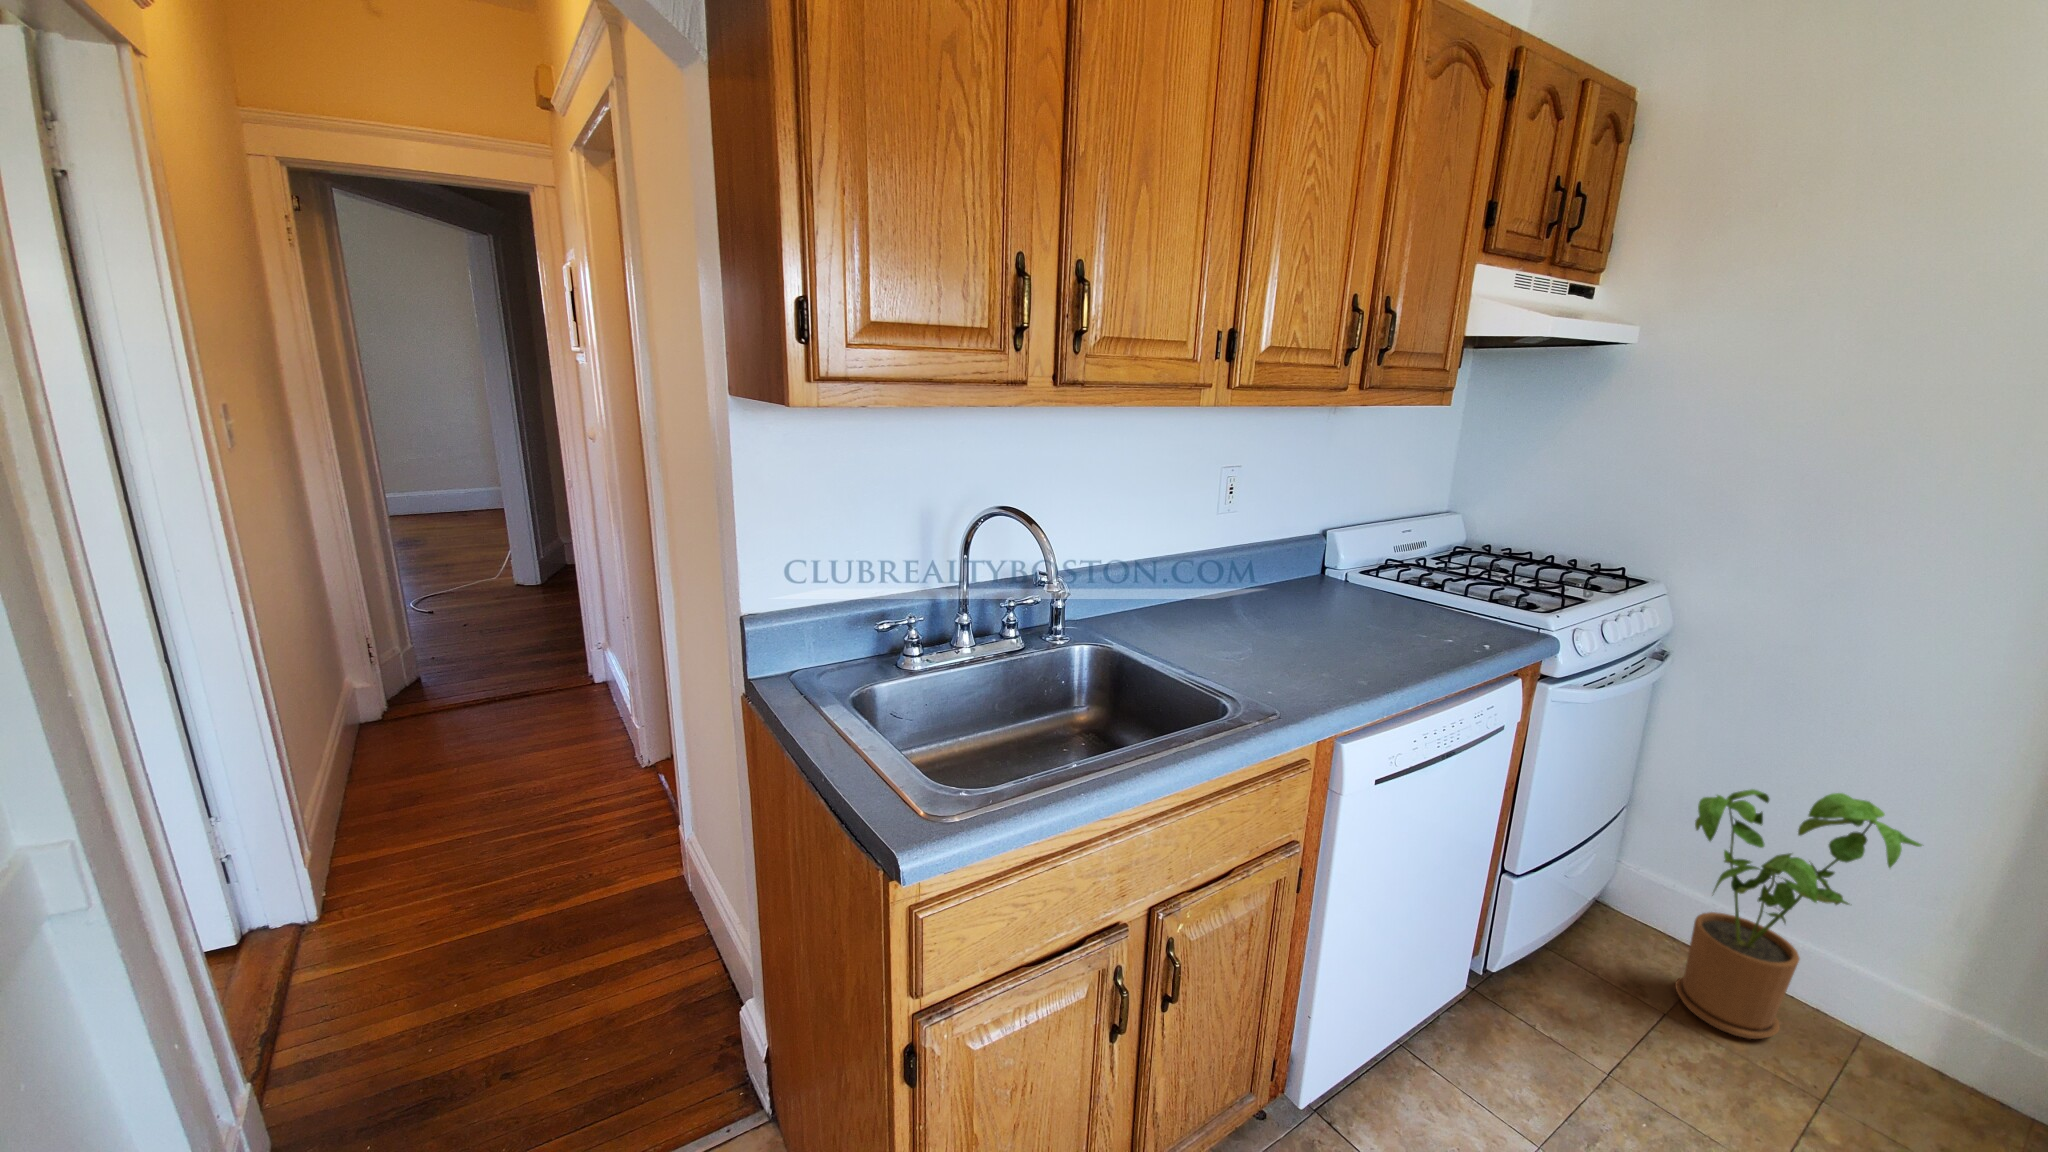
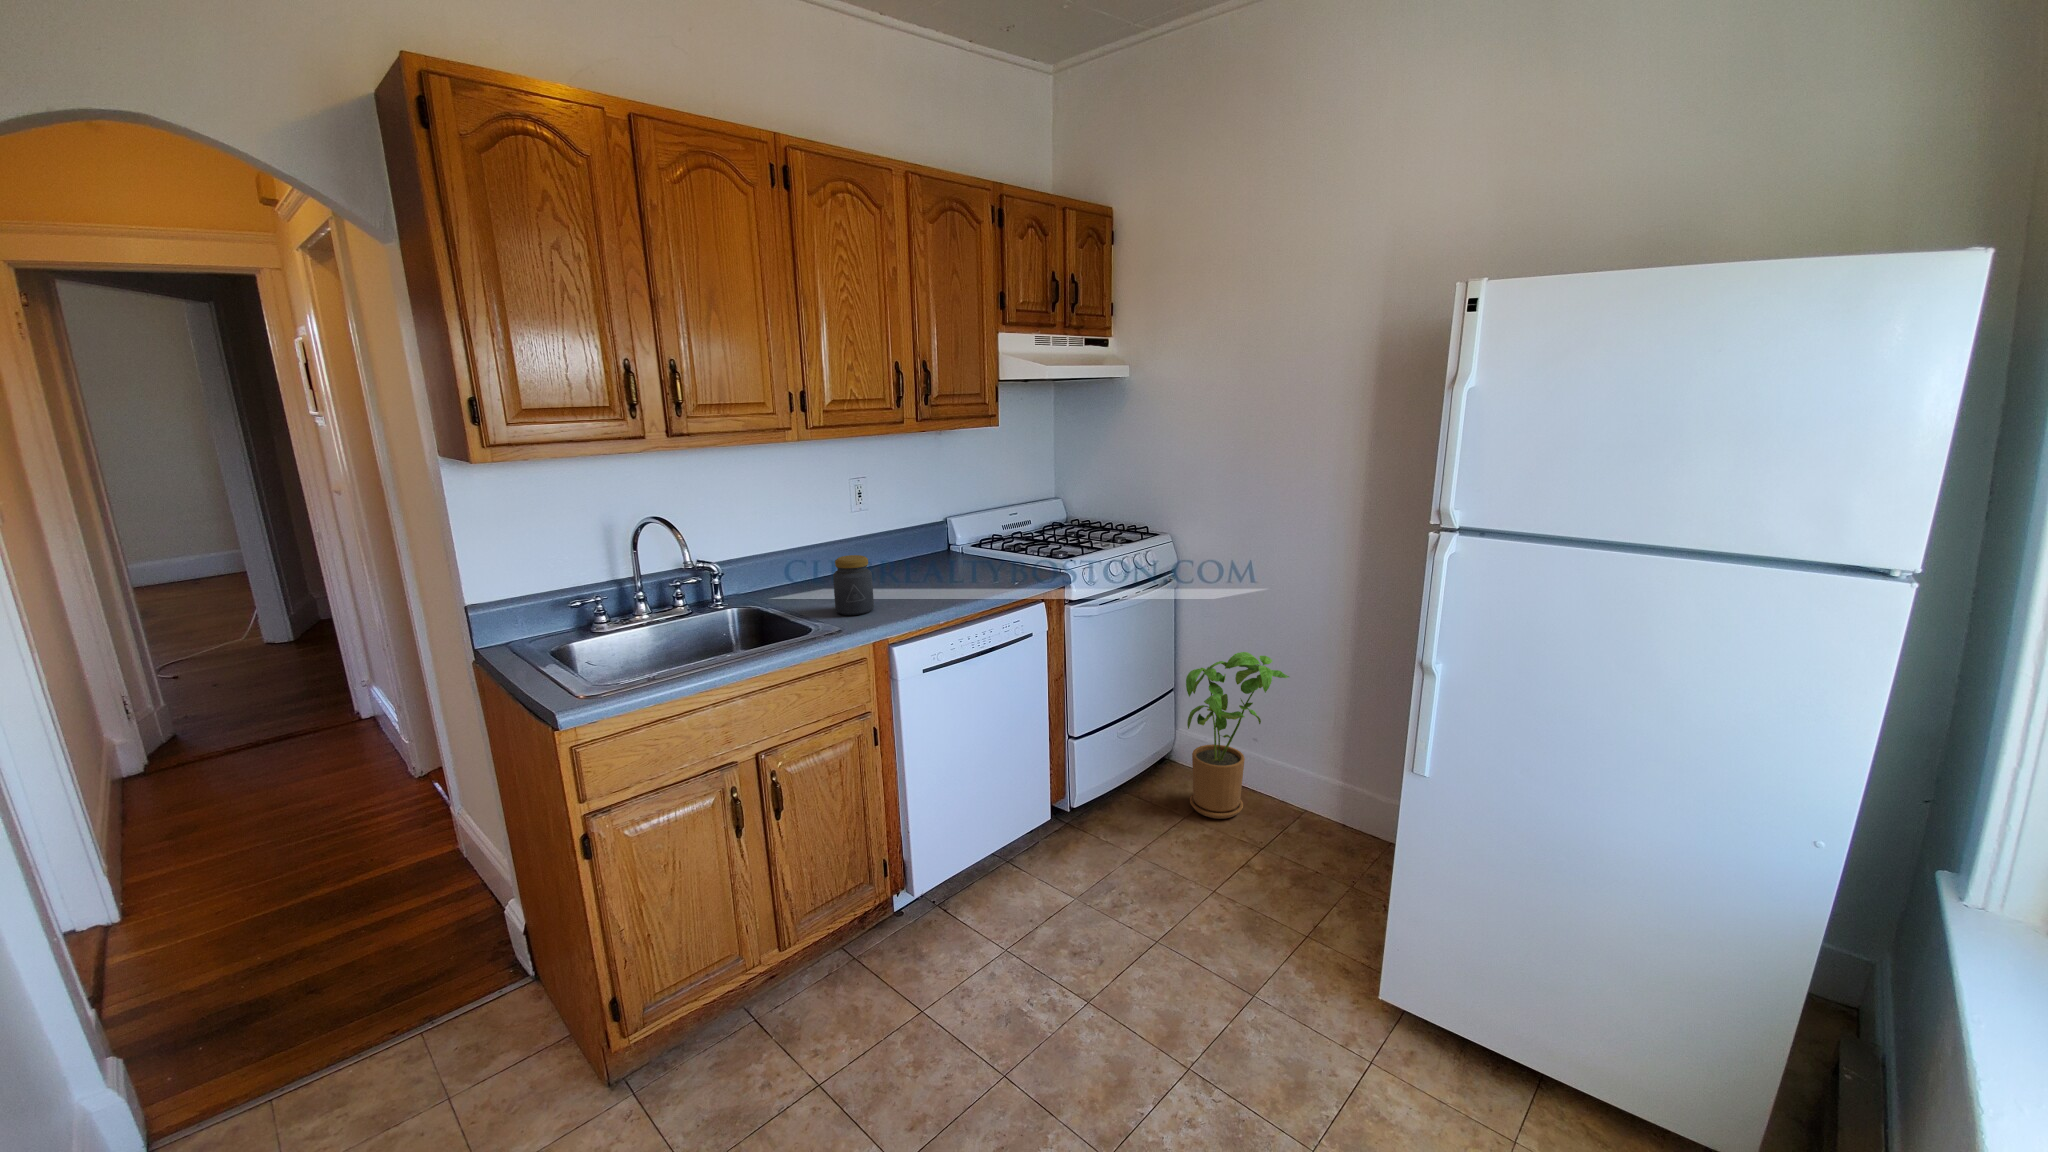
jar: none [1247,588,1315,685] -> present [833,555,874,615]

